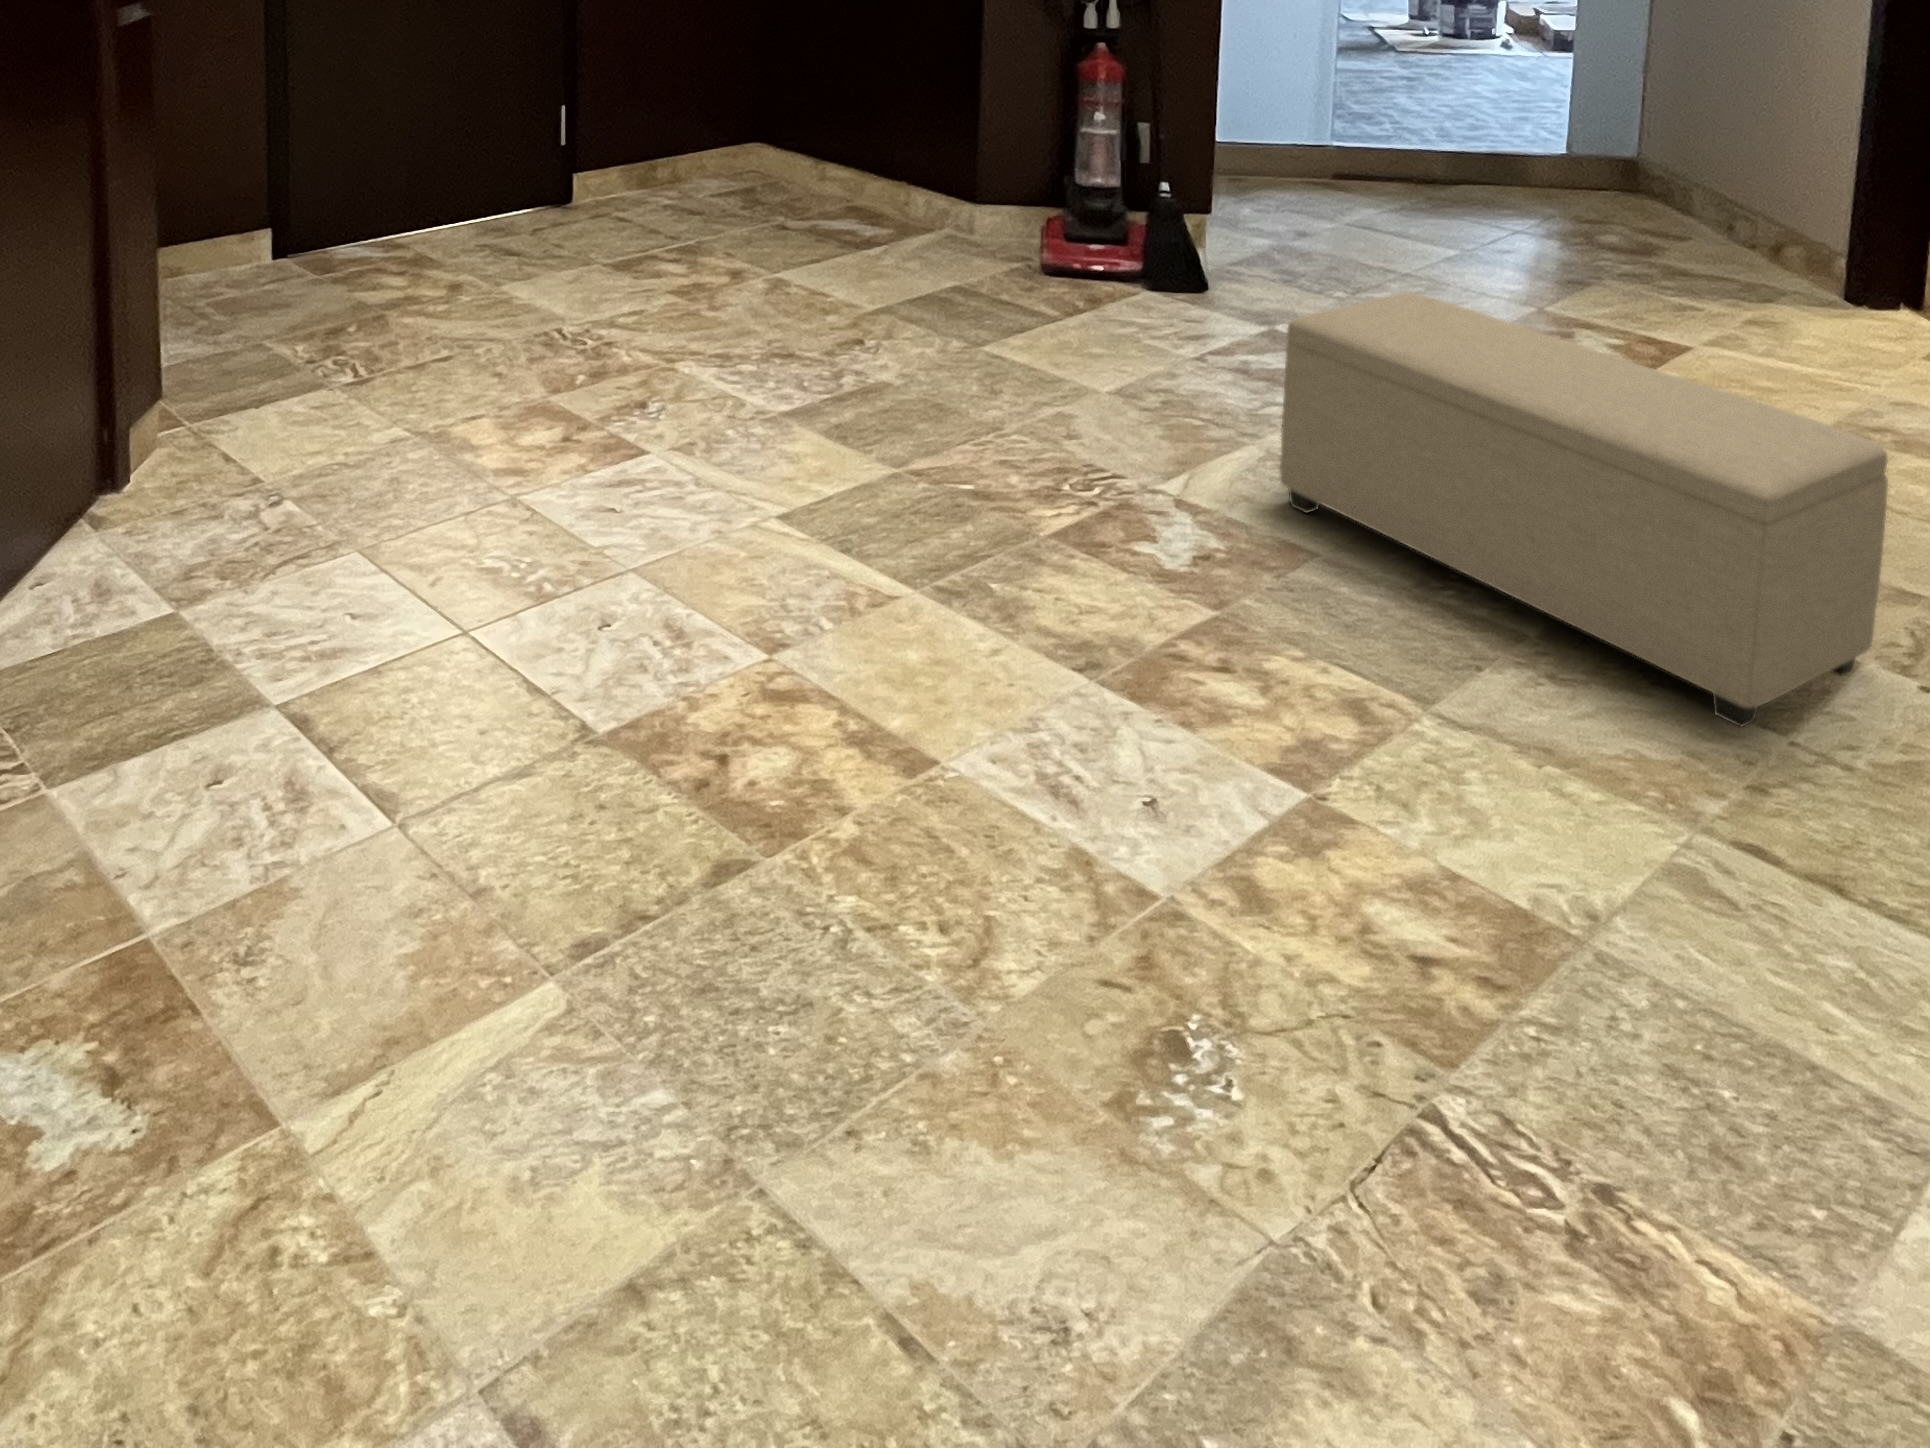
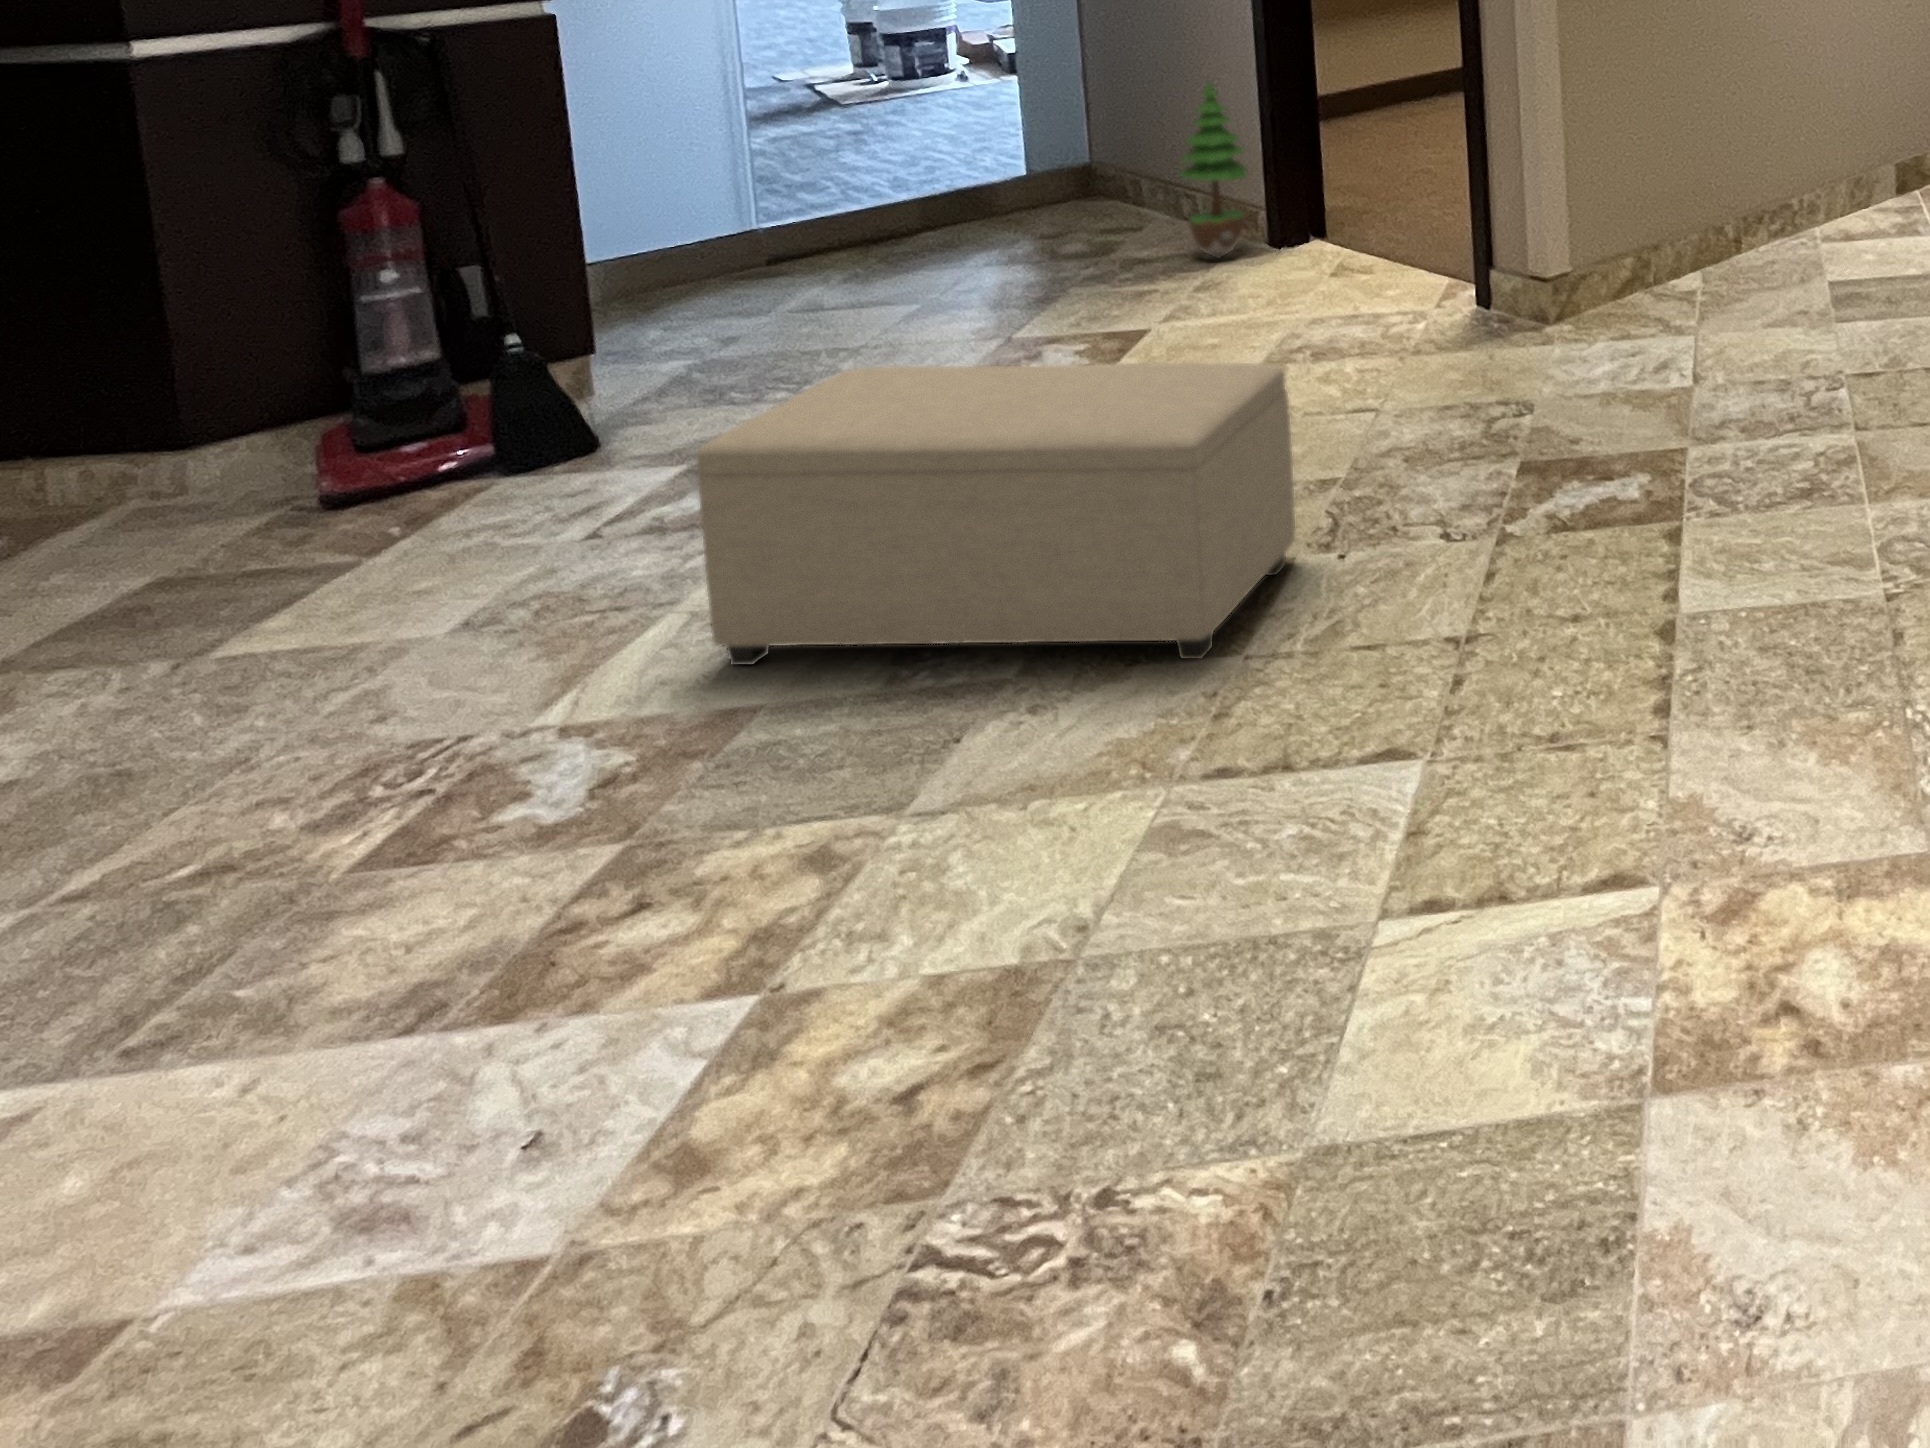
potted tree: none [1733,97,1822,288] -> present [1180,83,1248,258]

